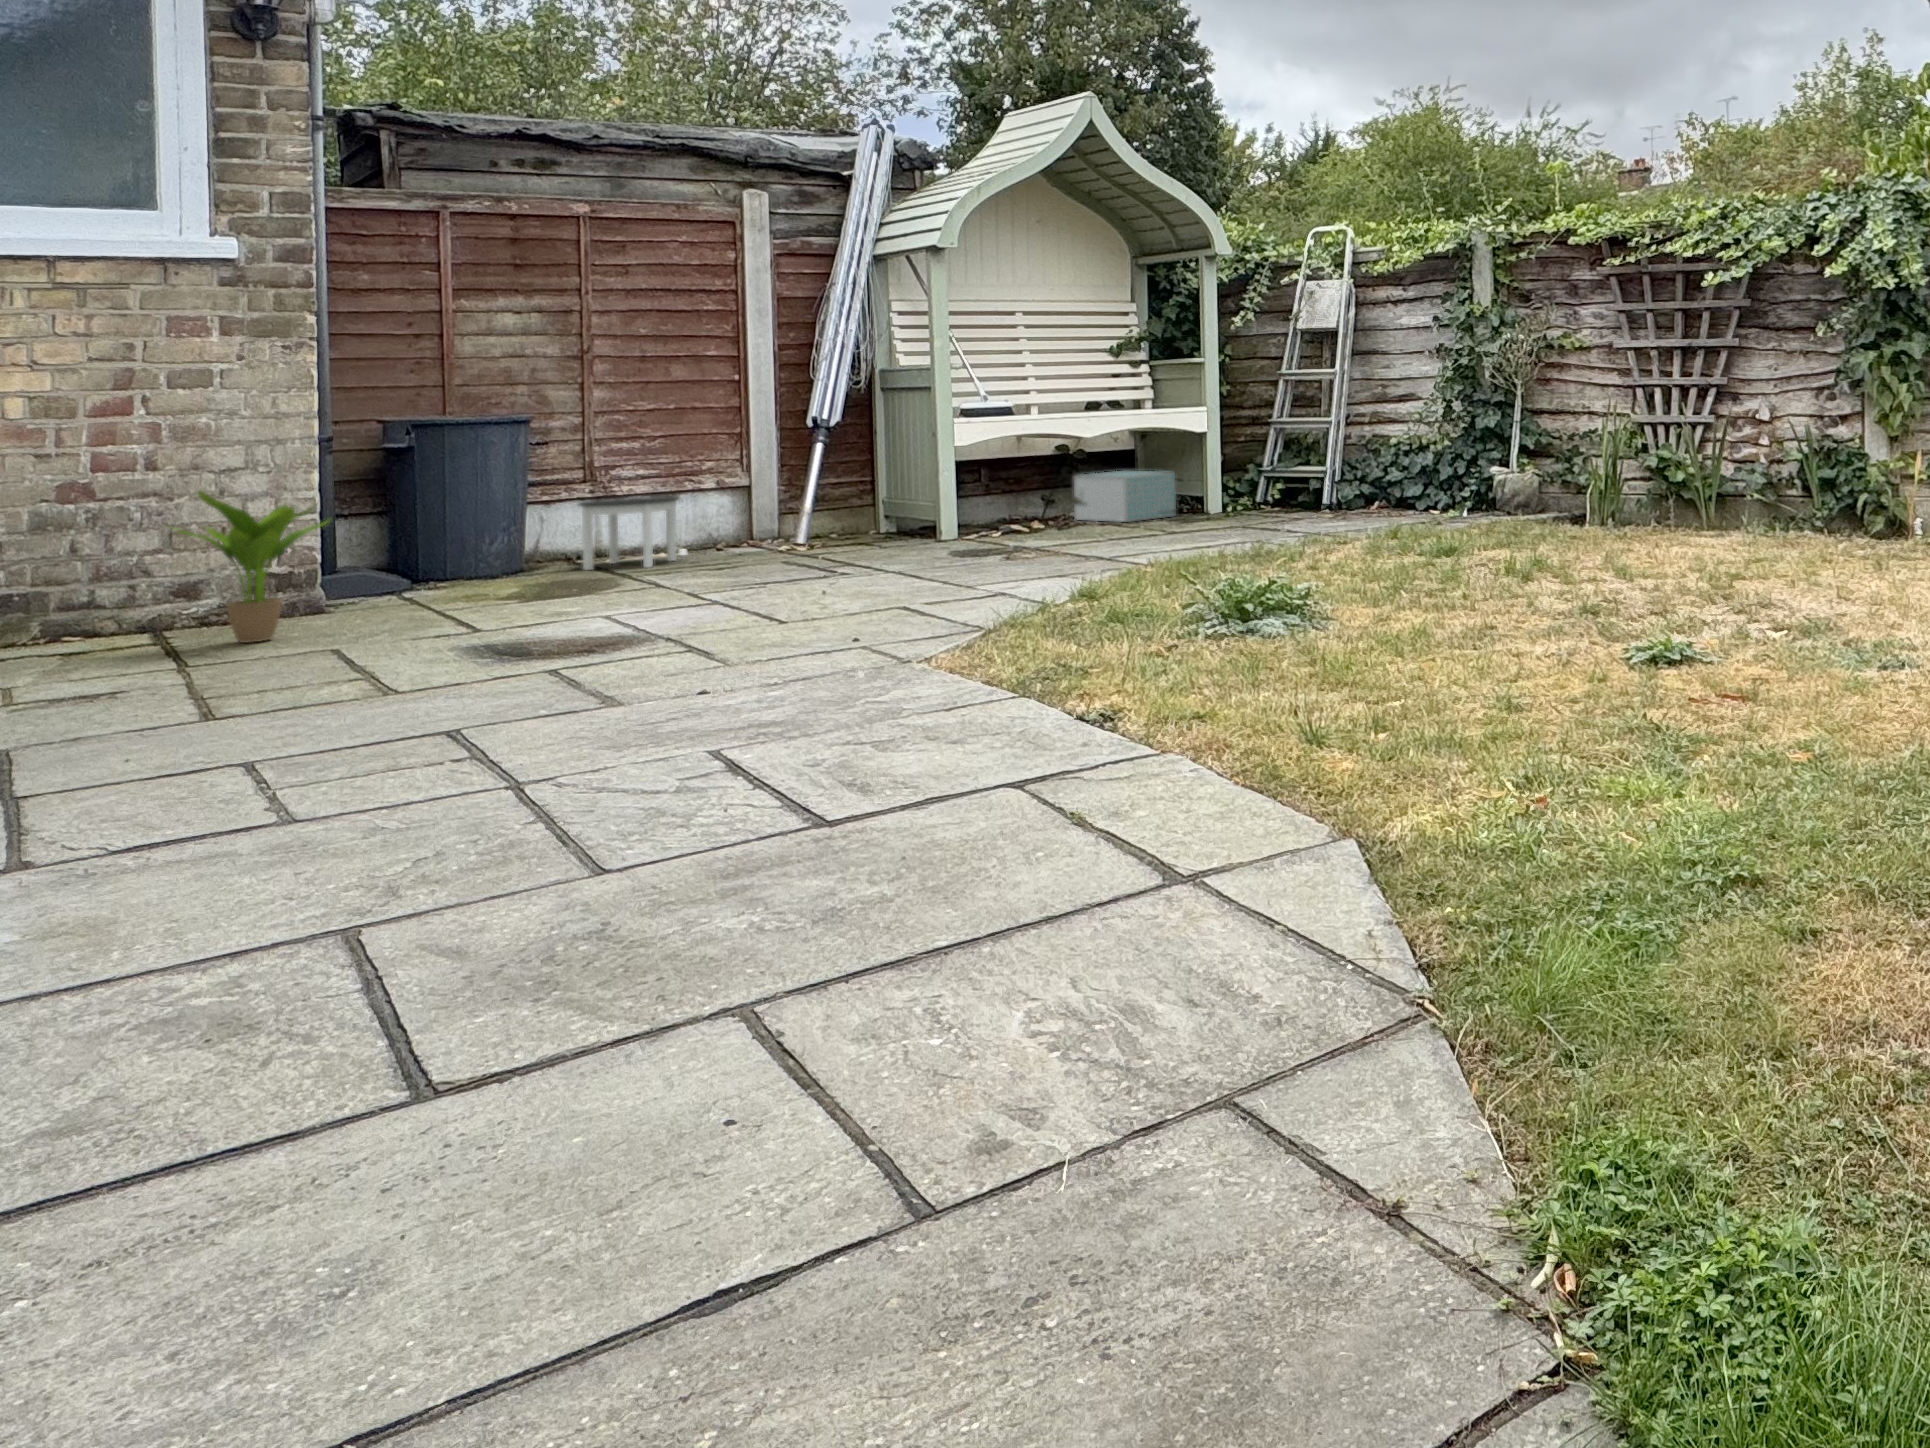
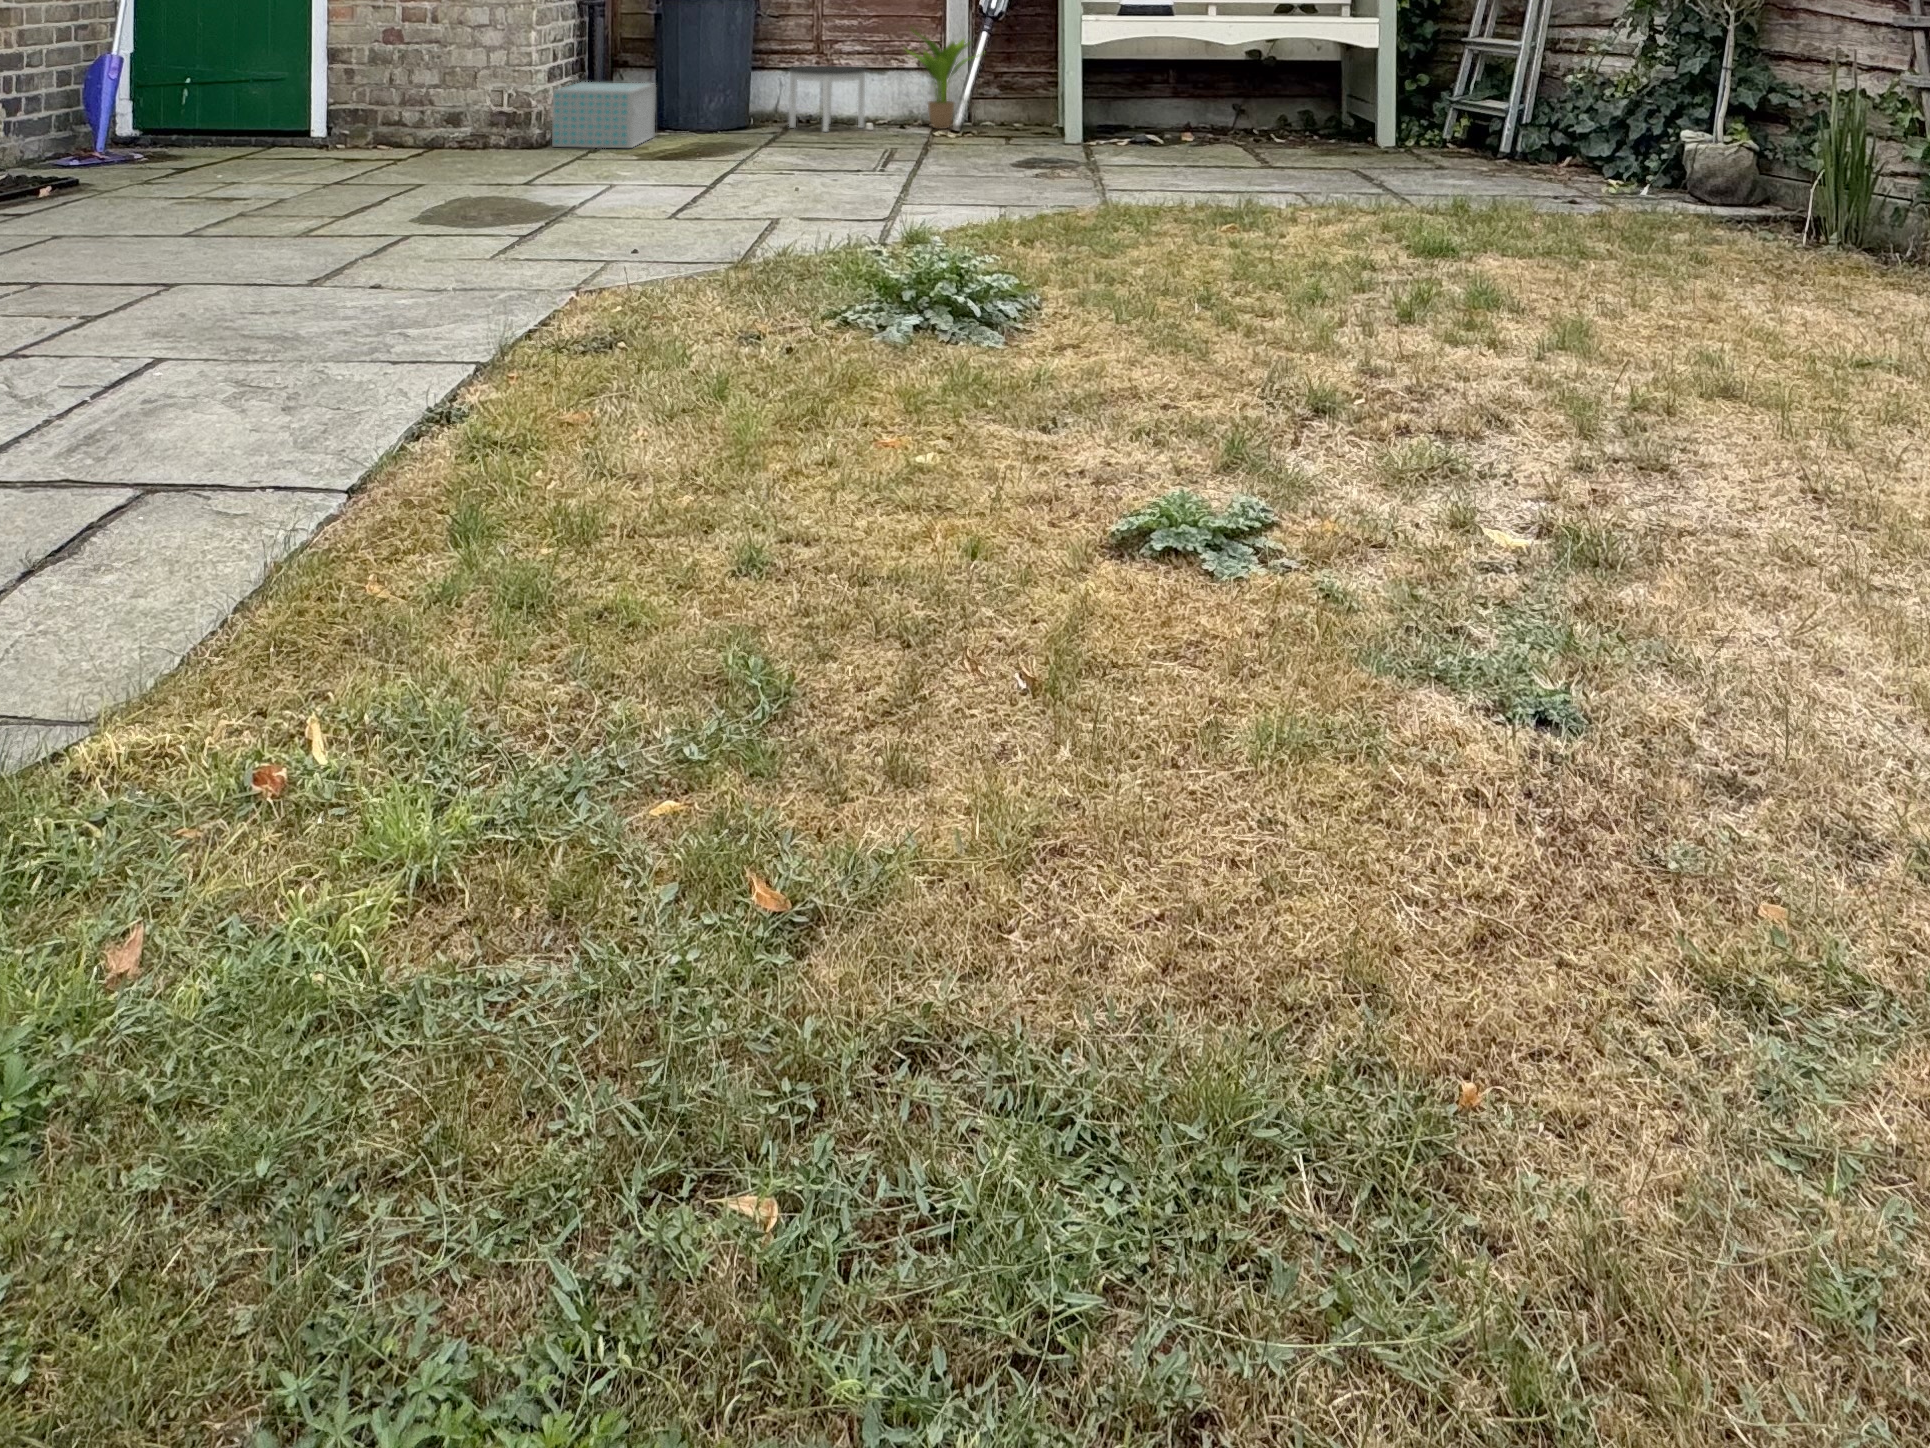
storage box: present [1074,471,1176,522] -> present [552,82,656,148]
potted plant: present [177,491,329,643] -> present [907,30,970,129]

